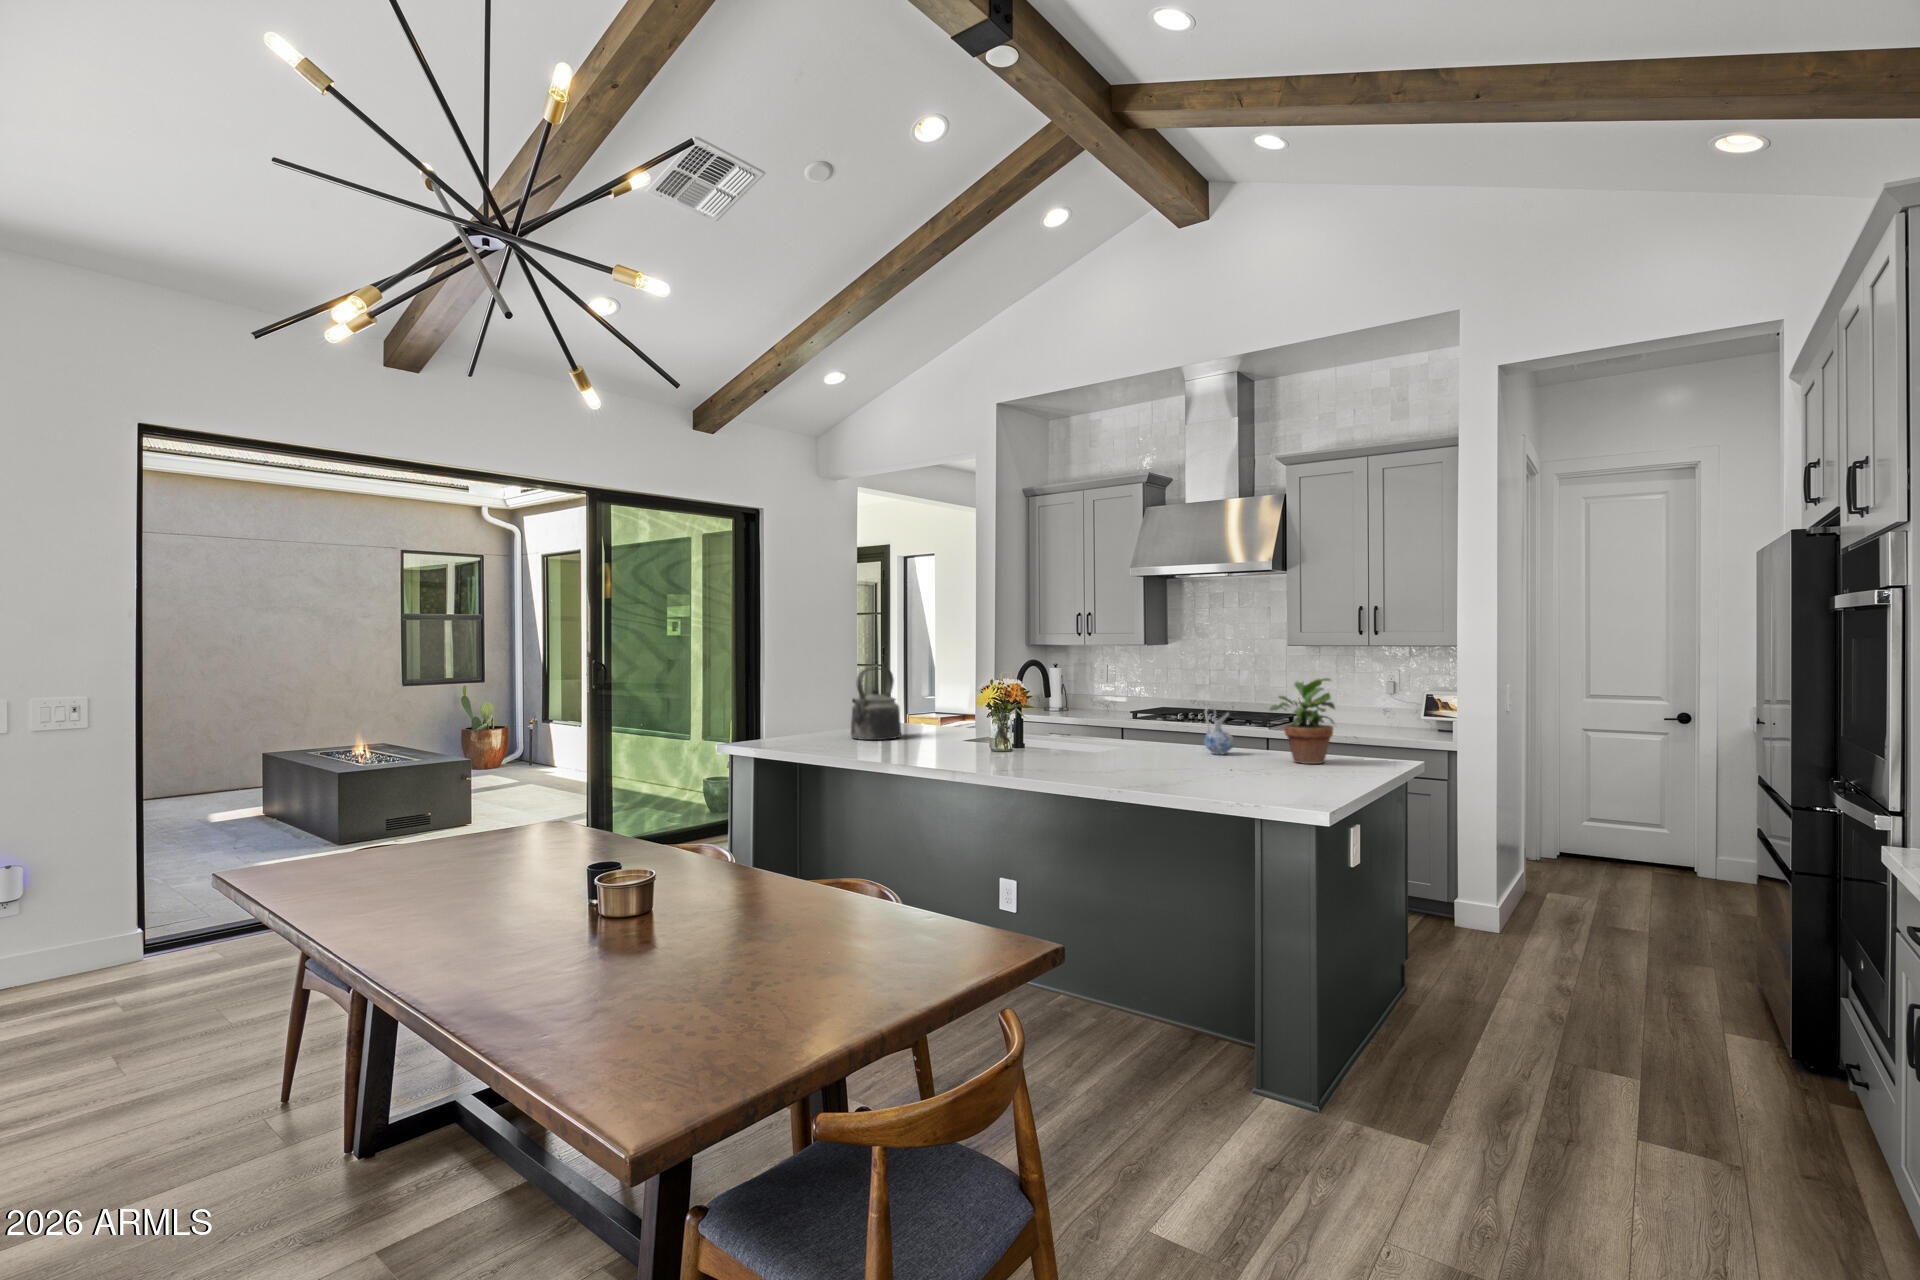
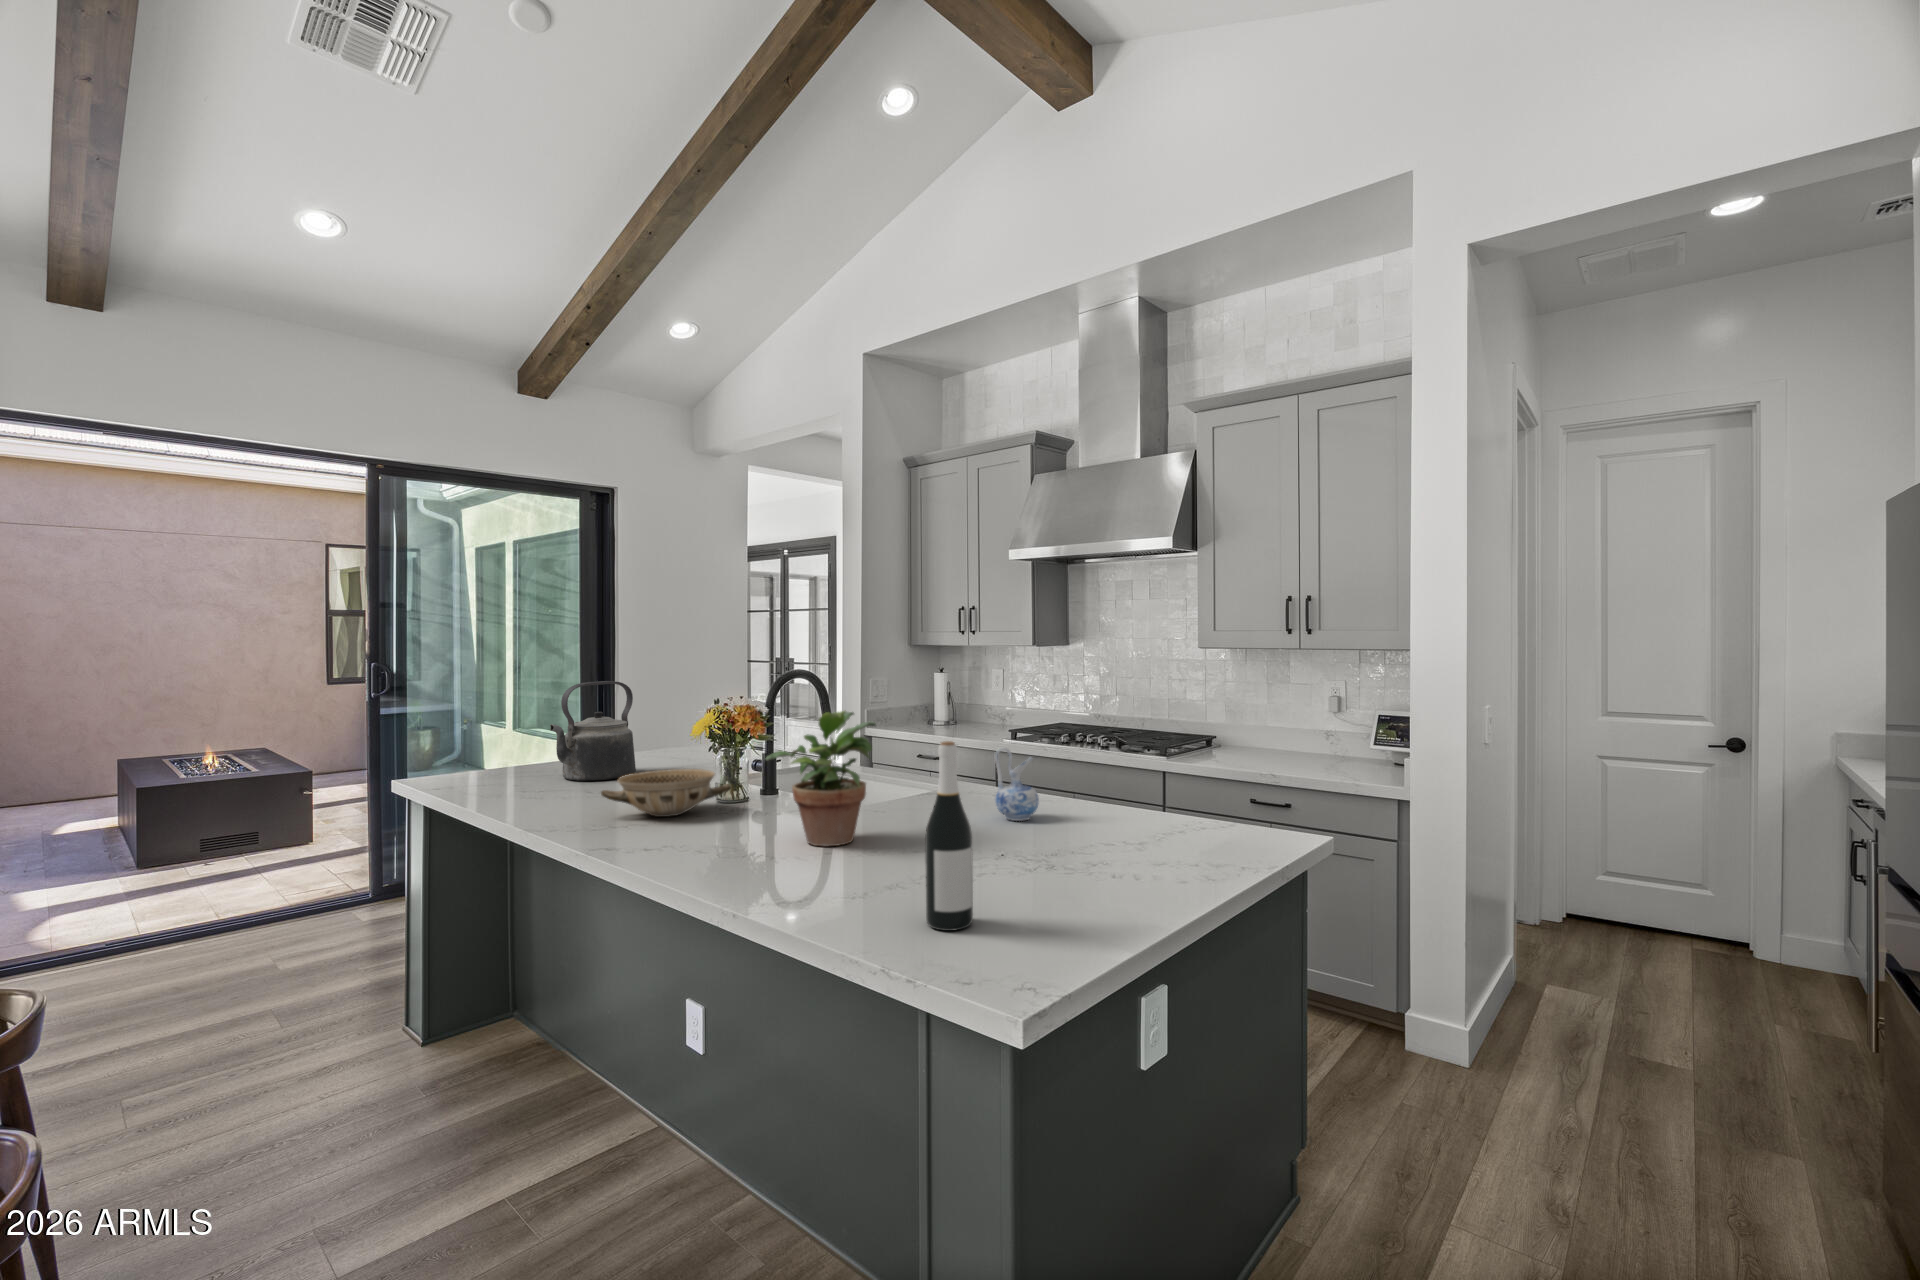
potted plant: present [1270,678,1335,764] -> present [766,711,876,846]
wine bottle: none [1237,687,1264,790] -> present [925,741,973,931]
ceramic bowl: none [940,725,1018,755] -> present [601,769,731,817]

